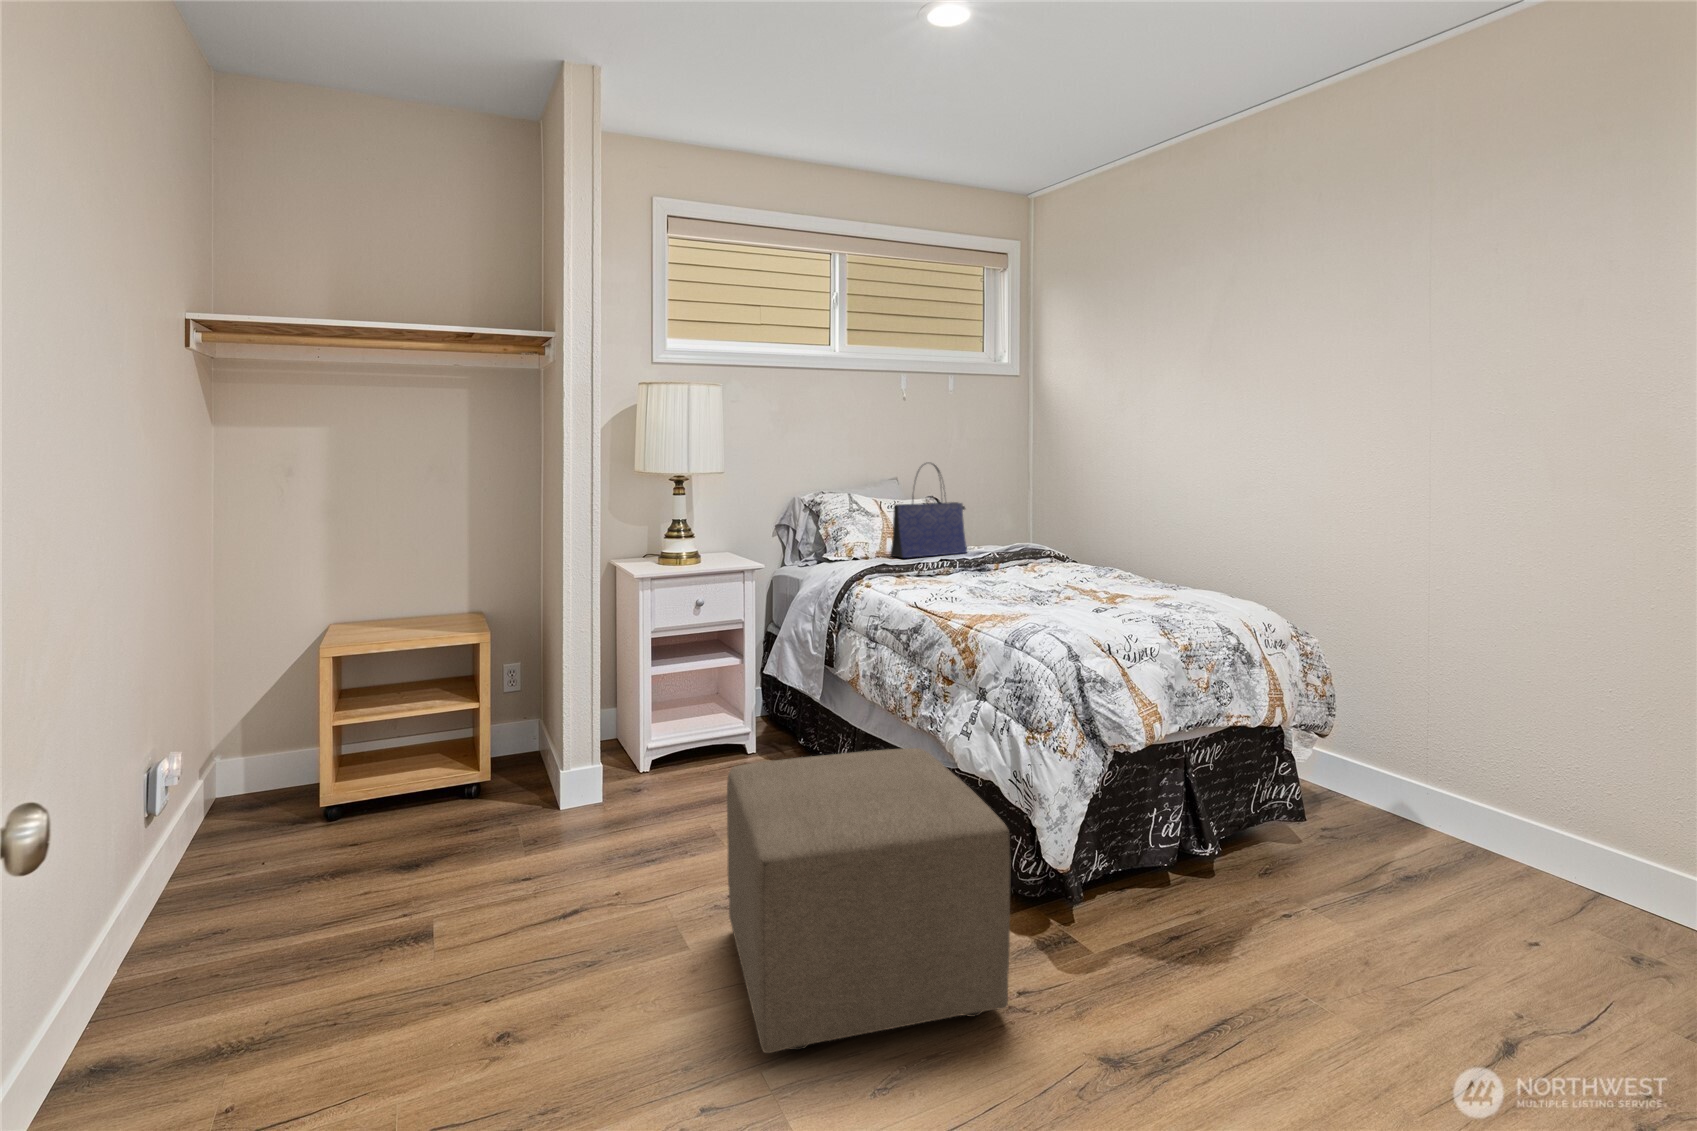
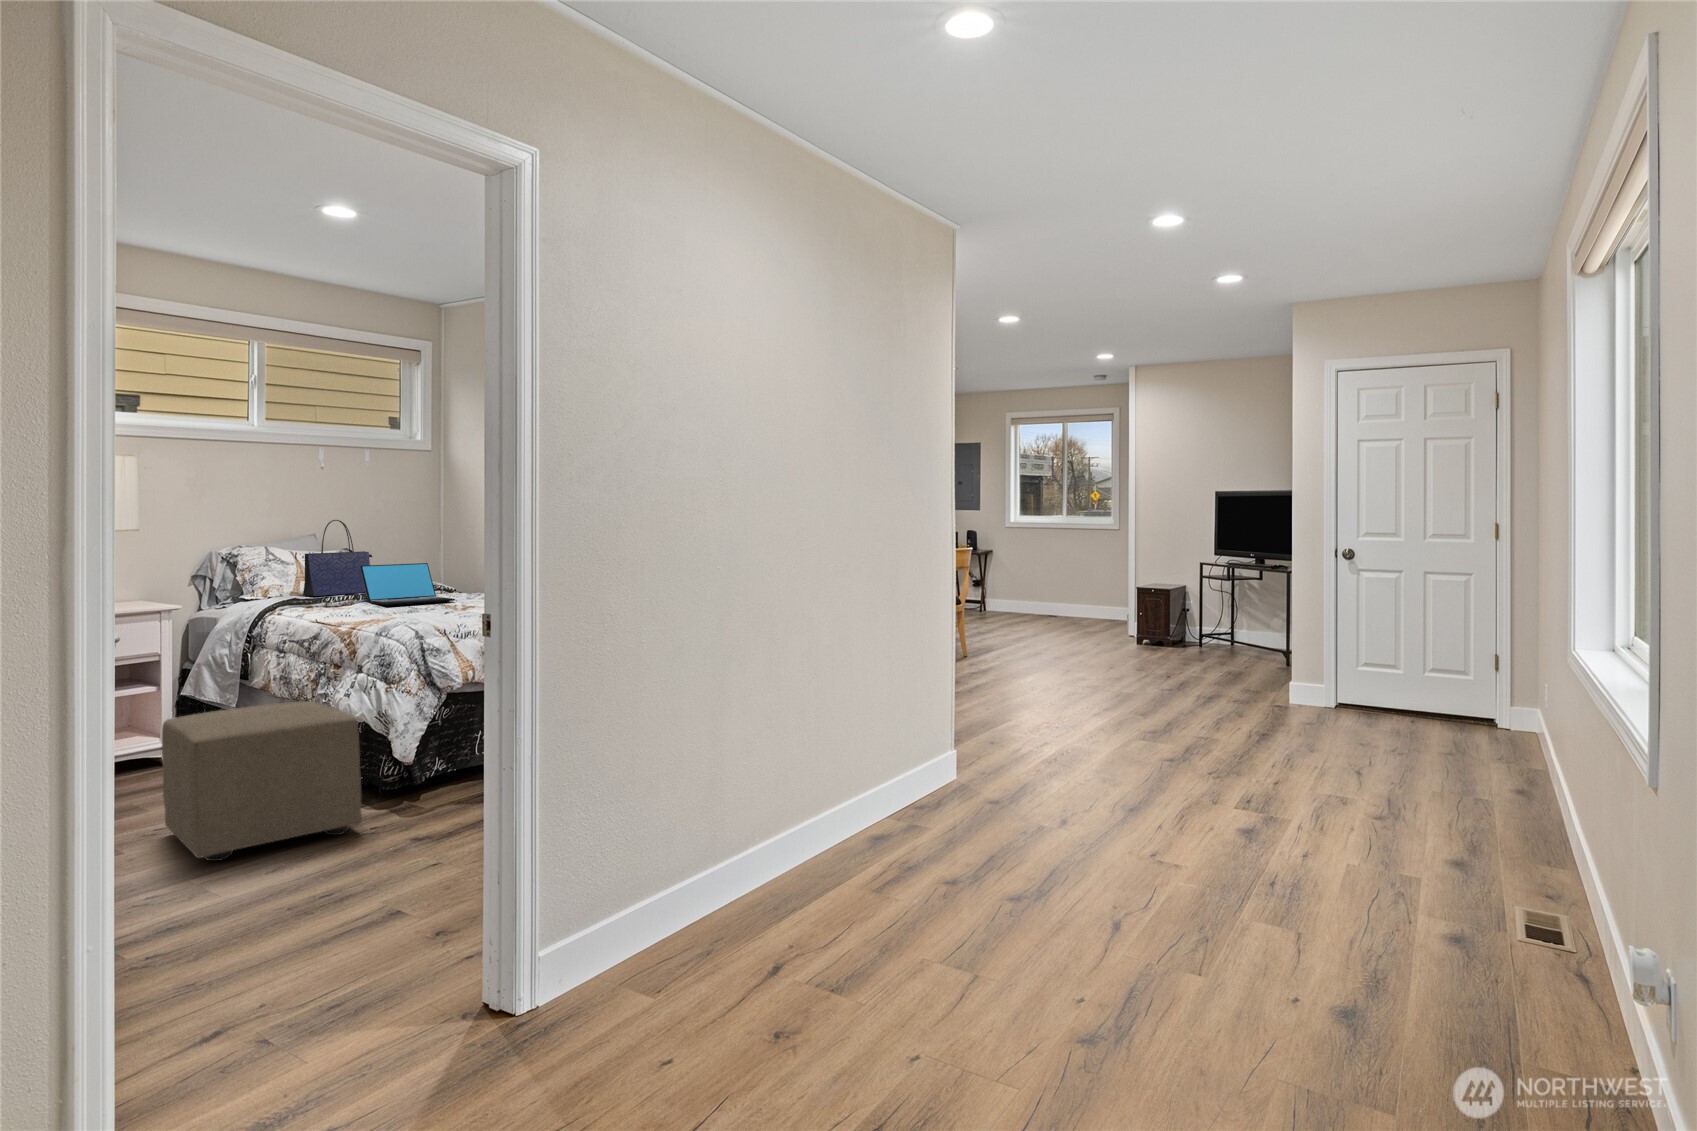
laptop: none [960,521,1079,581] -> present [361,563,455,605]

